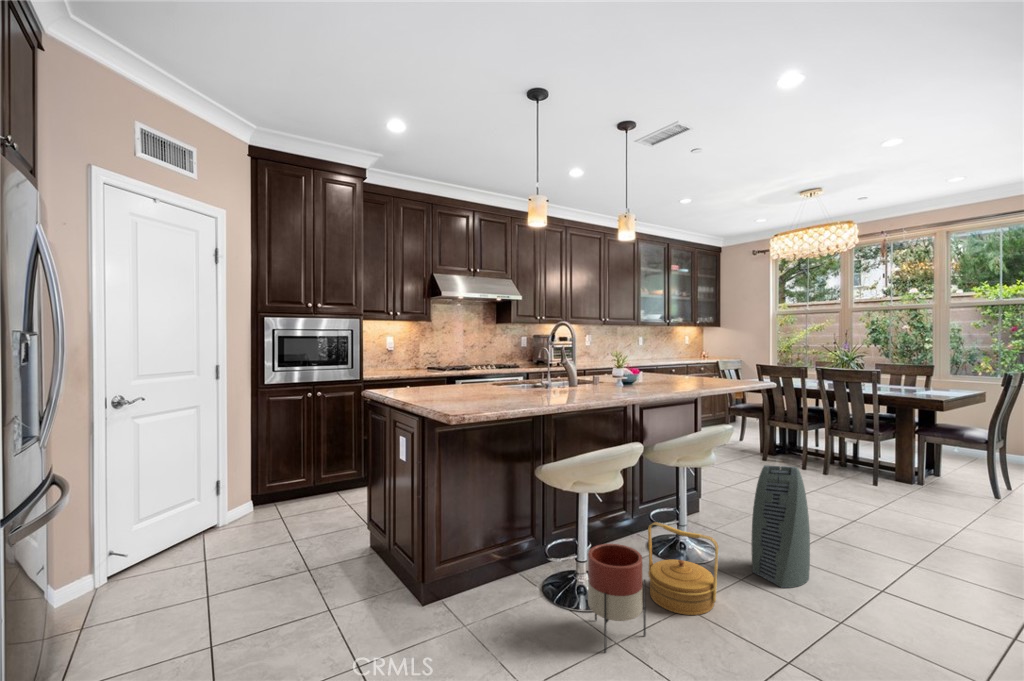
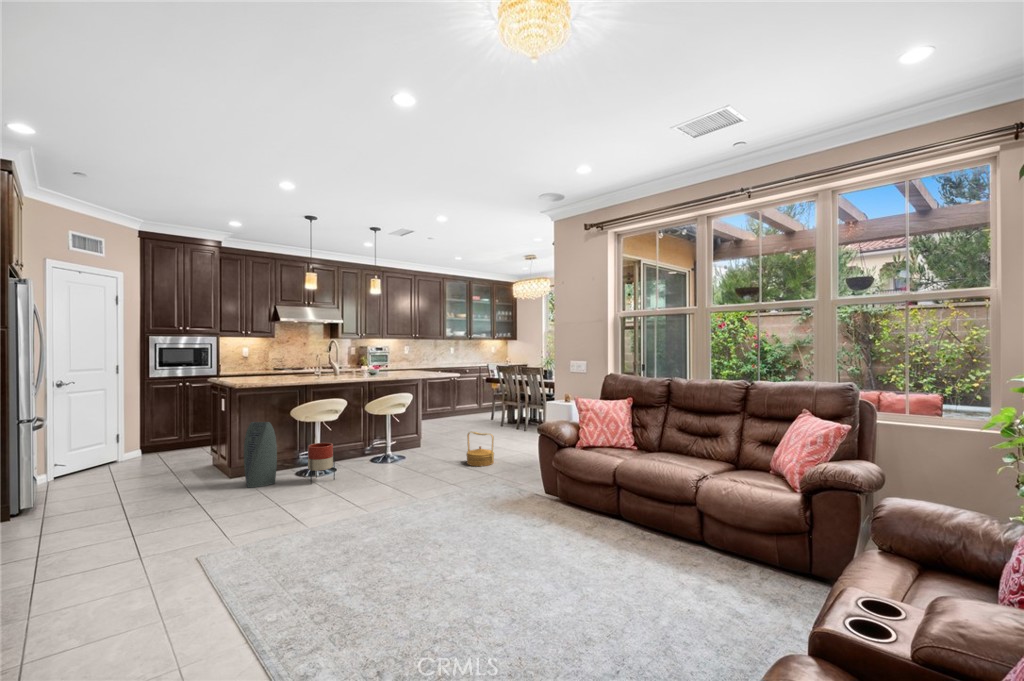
air purifier: present [751,465,810,588] -> present [244,422,277,488]
basket: present [648,522,718,615] -> present [466,432,494,466]

